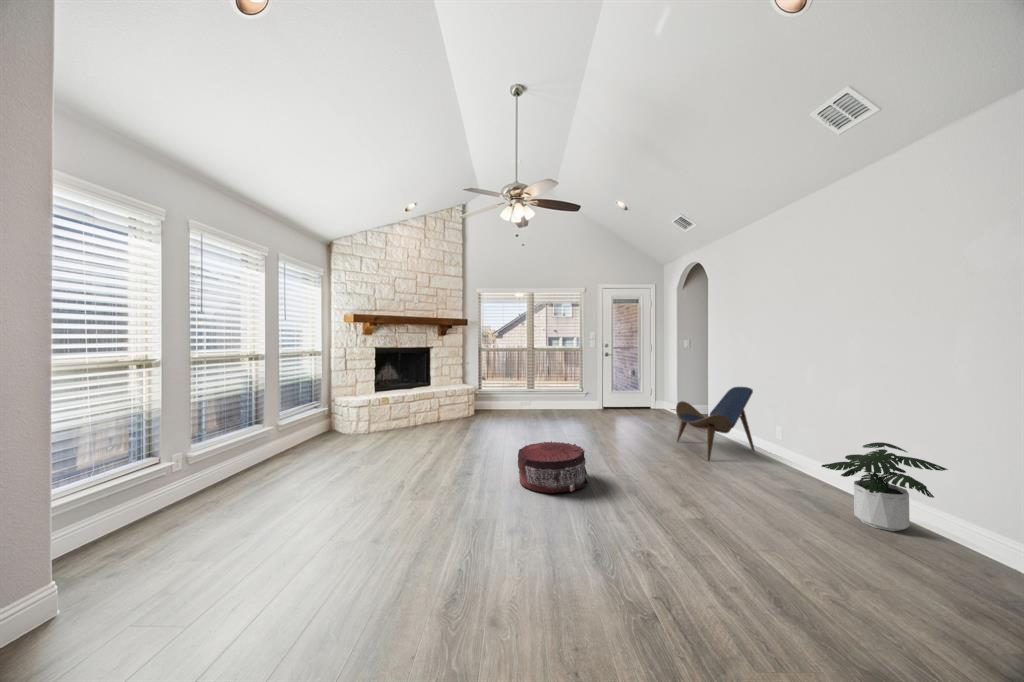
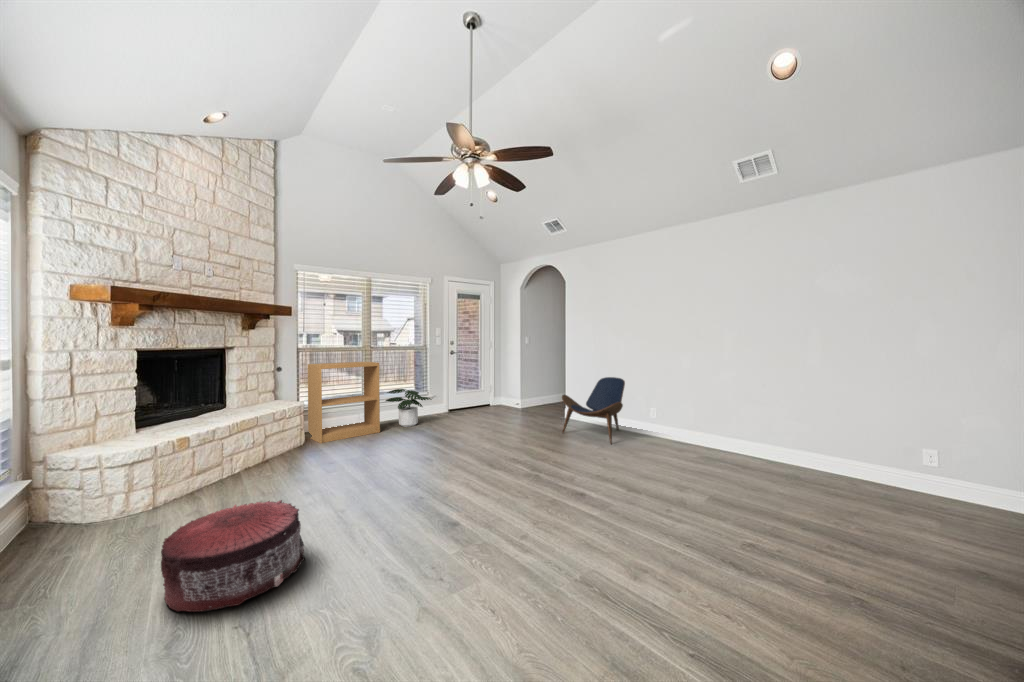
bookshelf: none [483,359,528,417] -> present [308,362,380,443]
pouf: present [518,441,588,493] -> present [161,500,305,612]
potted plant: present [822,442,948,531] -> present [386,389,431,427]

